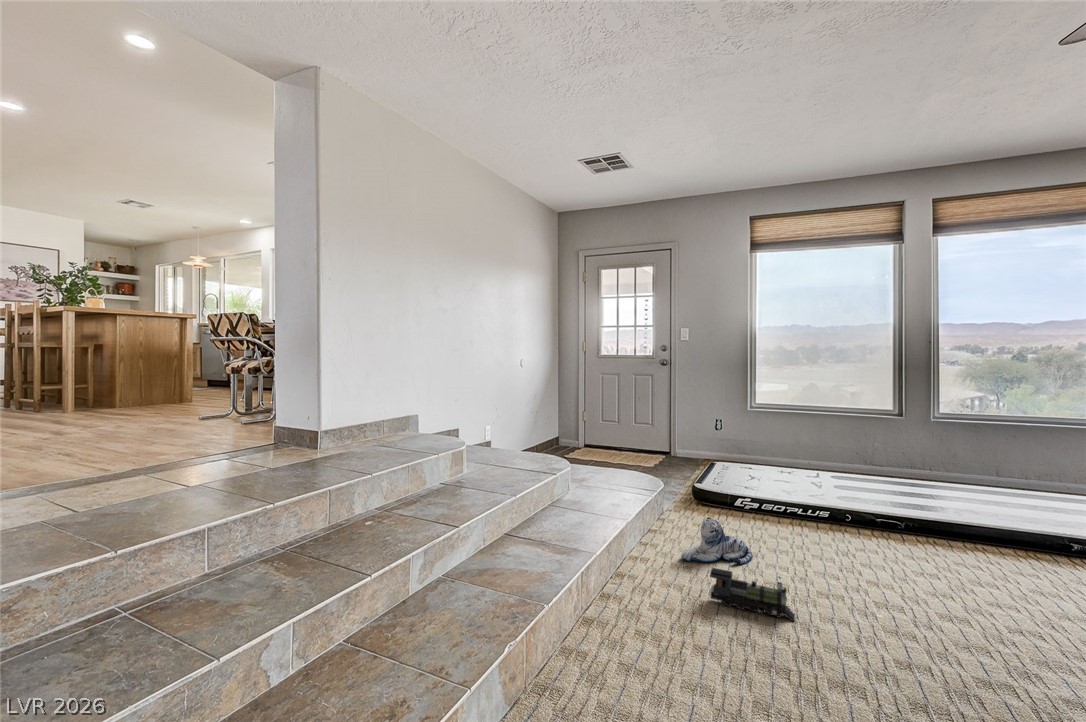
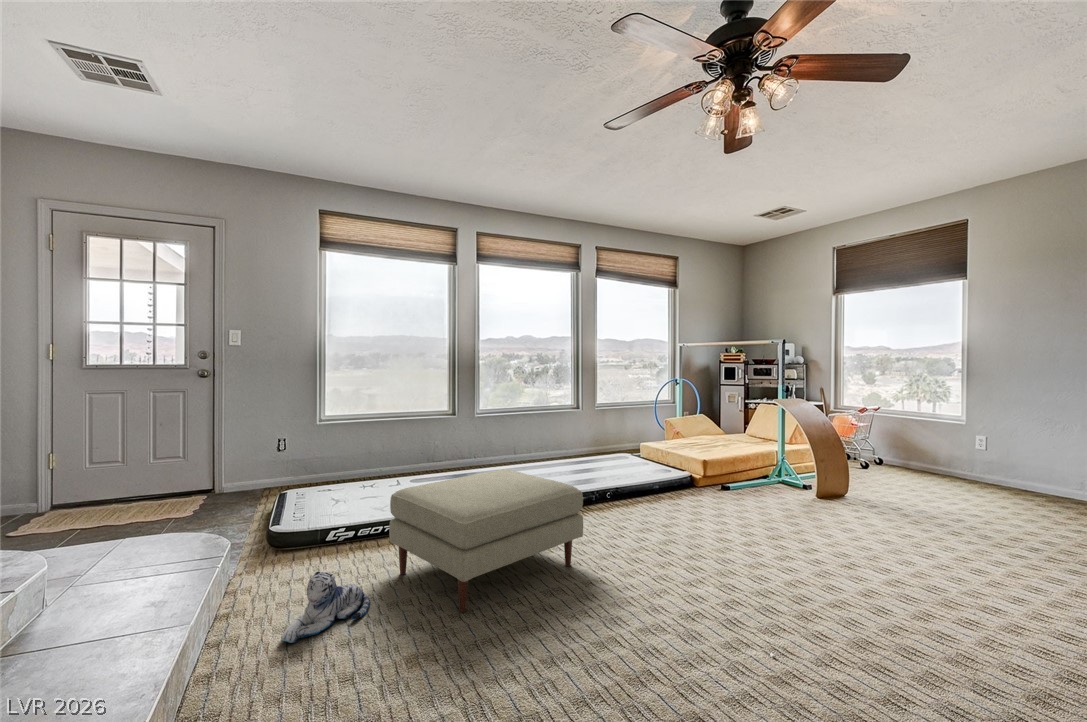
ottoman: none [779,472,1019,603] -> present [389,470,583,612]
toy train: present [710,568,795,621] -> none [343,620,447,690]

